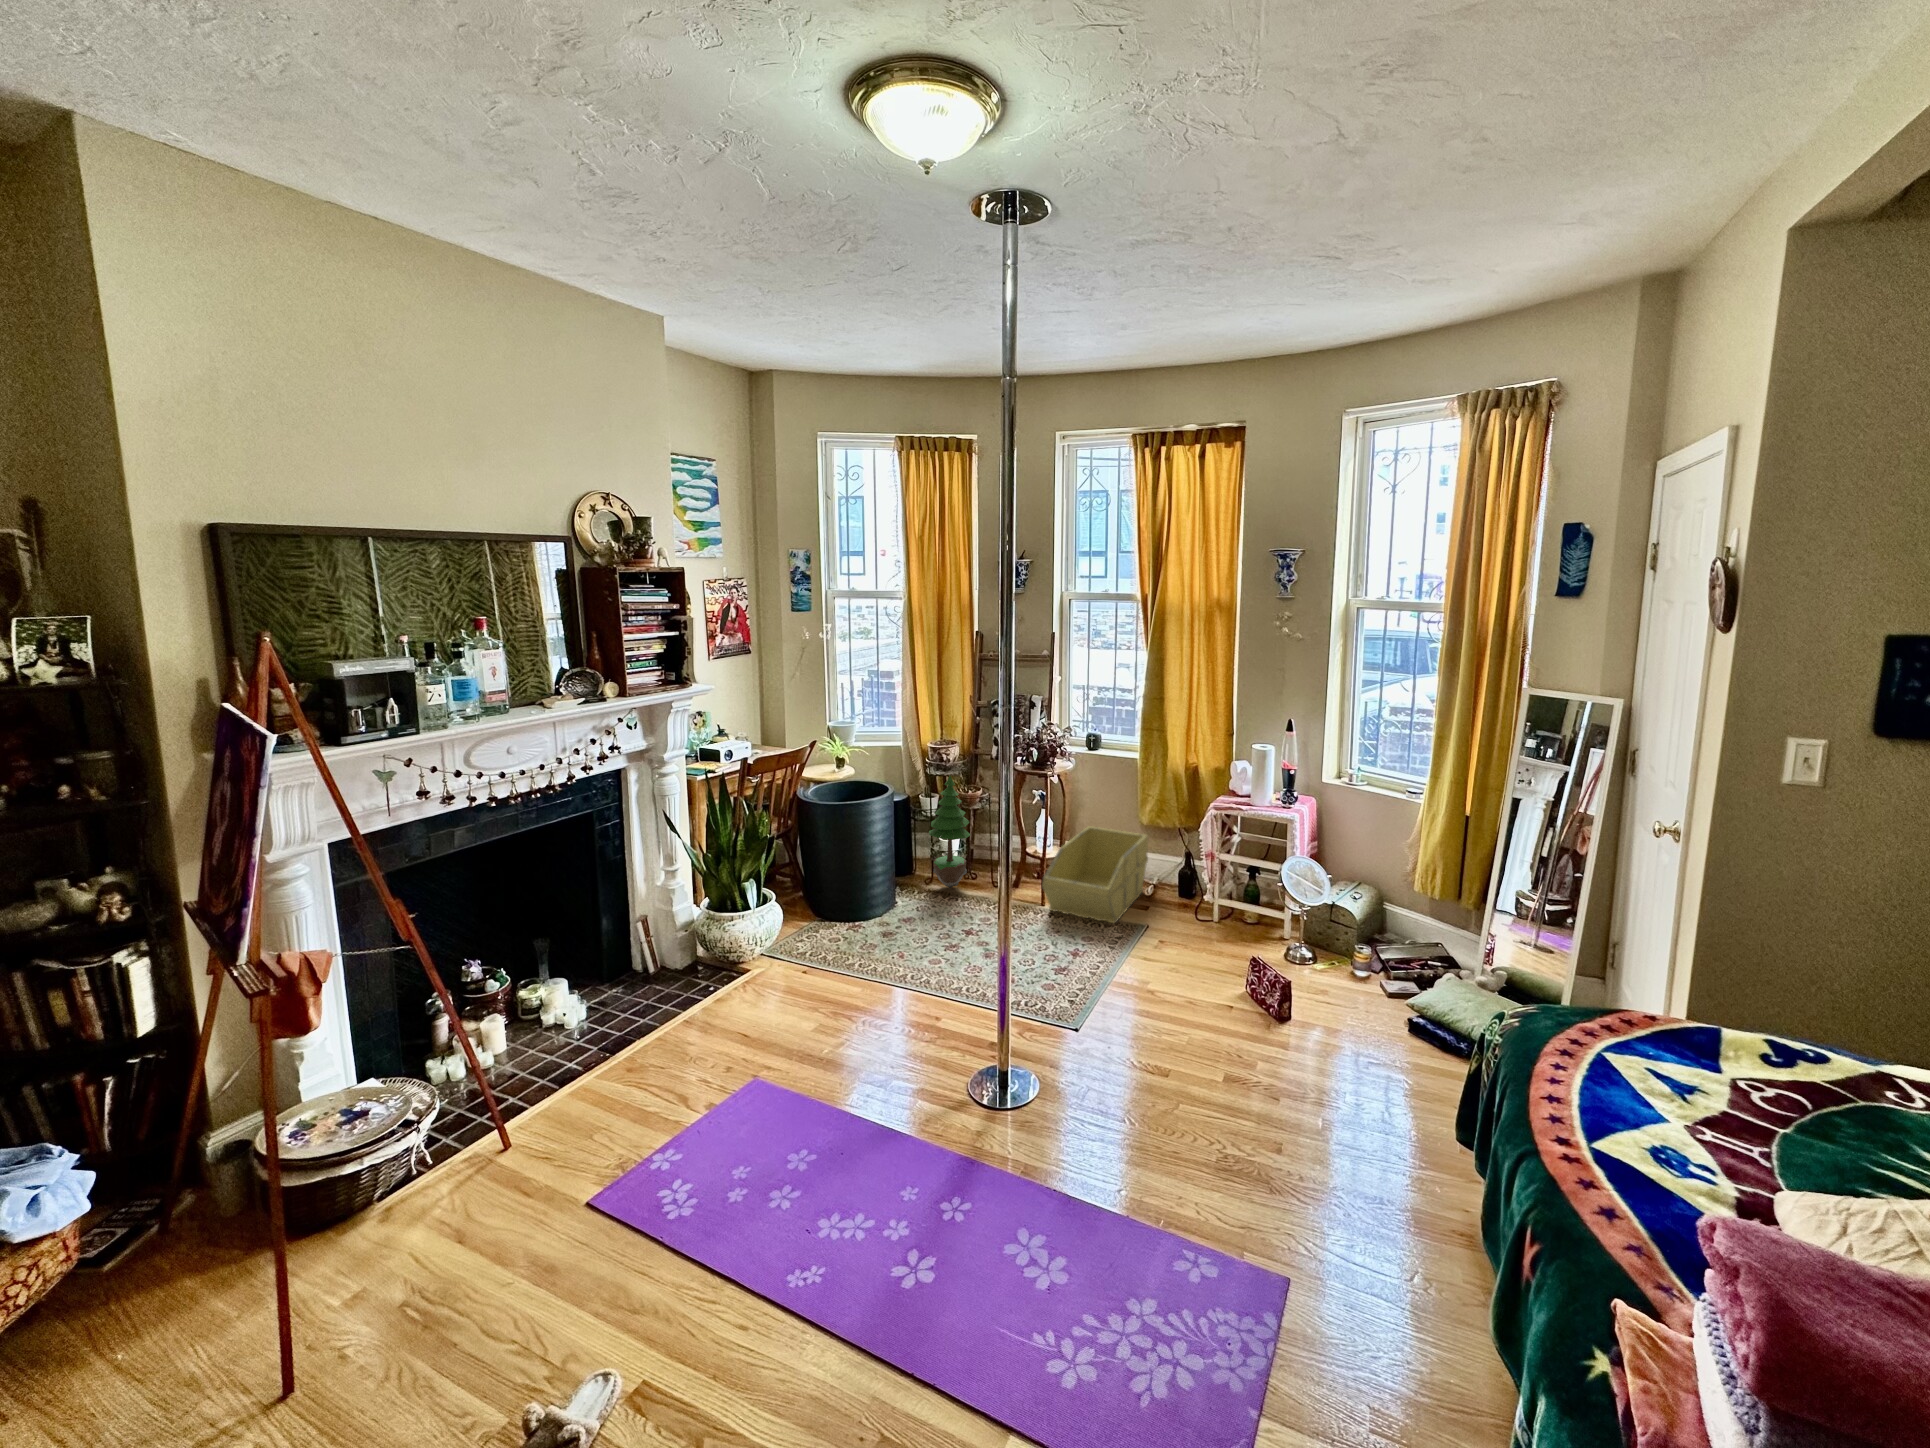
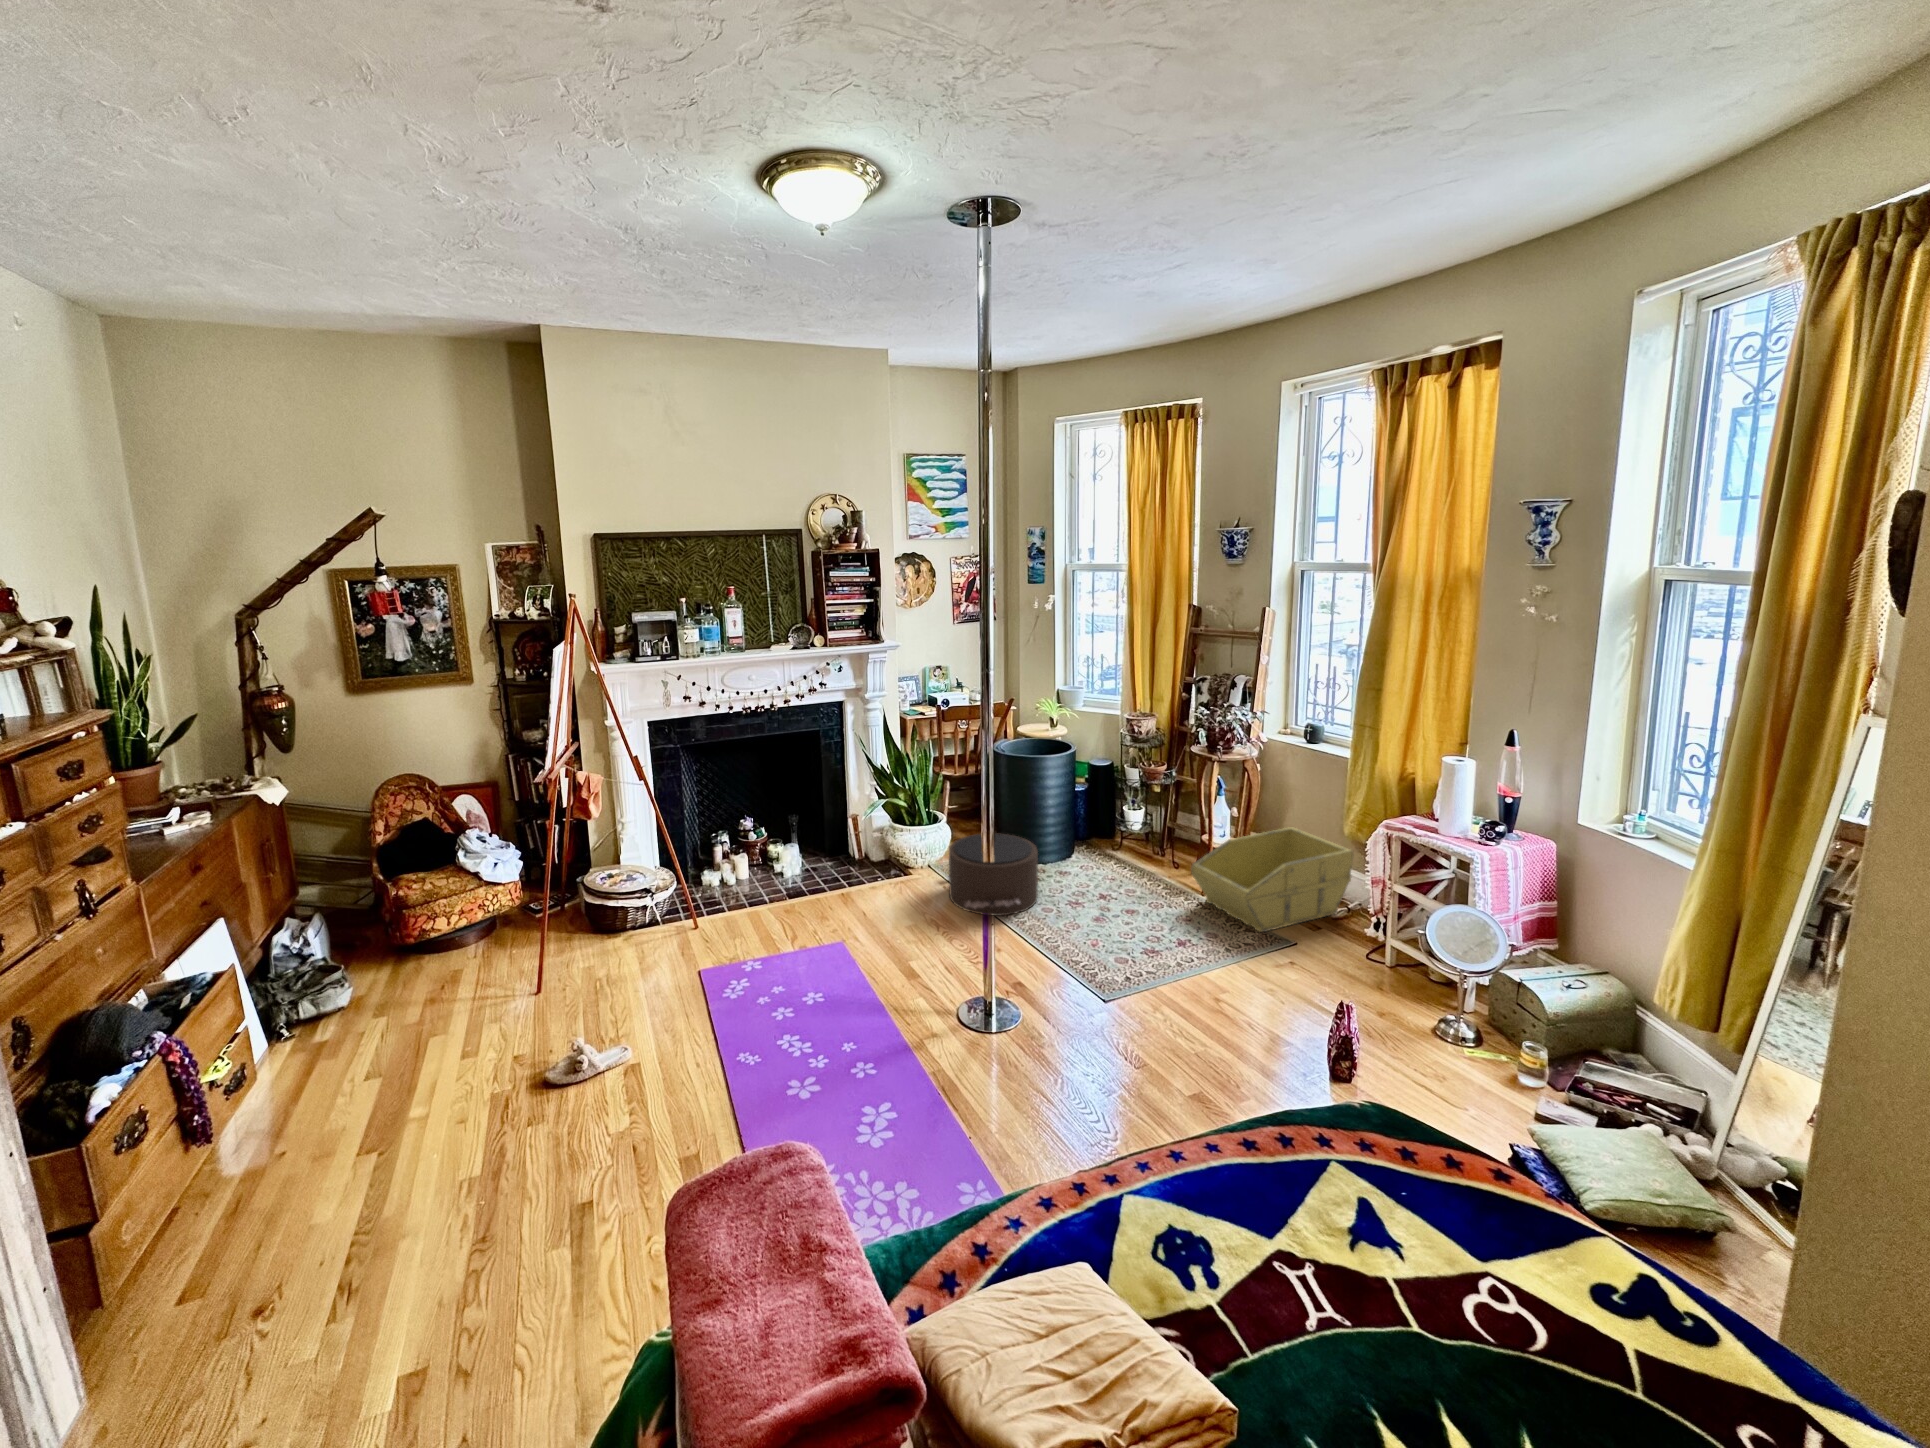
potted tree: present [929,776,970,888] -> none [1112,746,1155,857]
pouf: none [797,893,920,992] -> present [949,834,1038,916]

